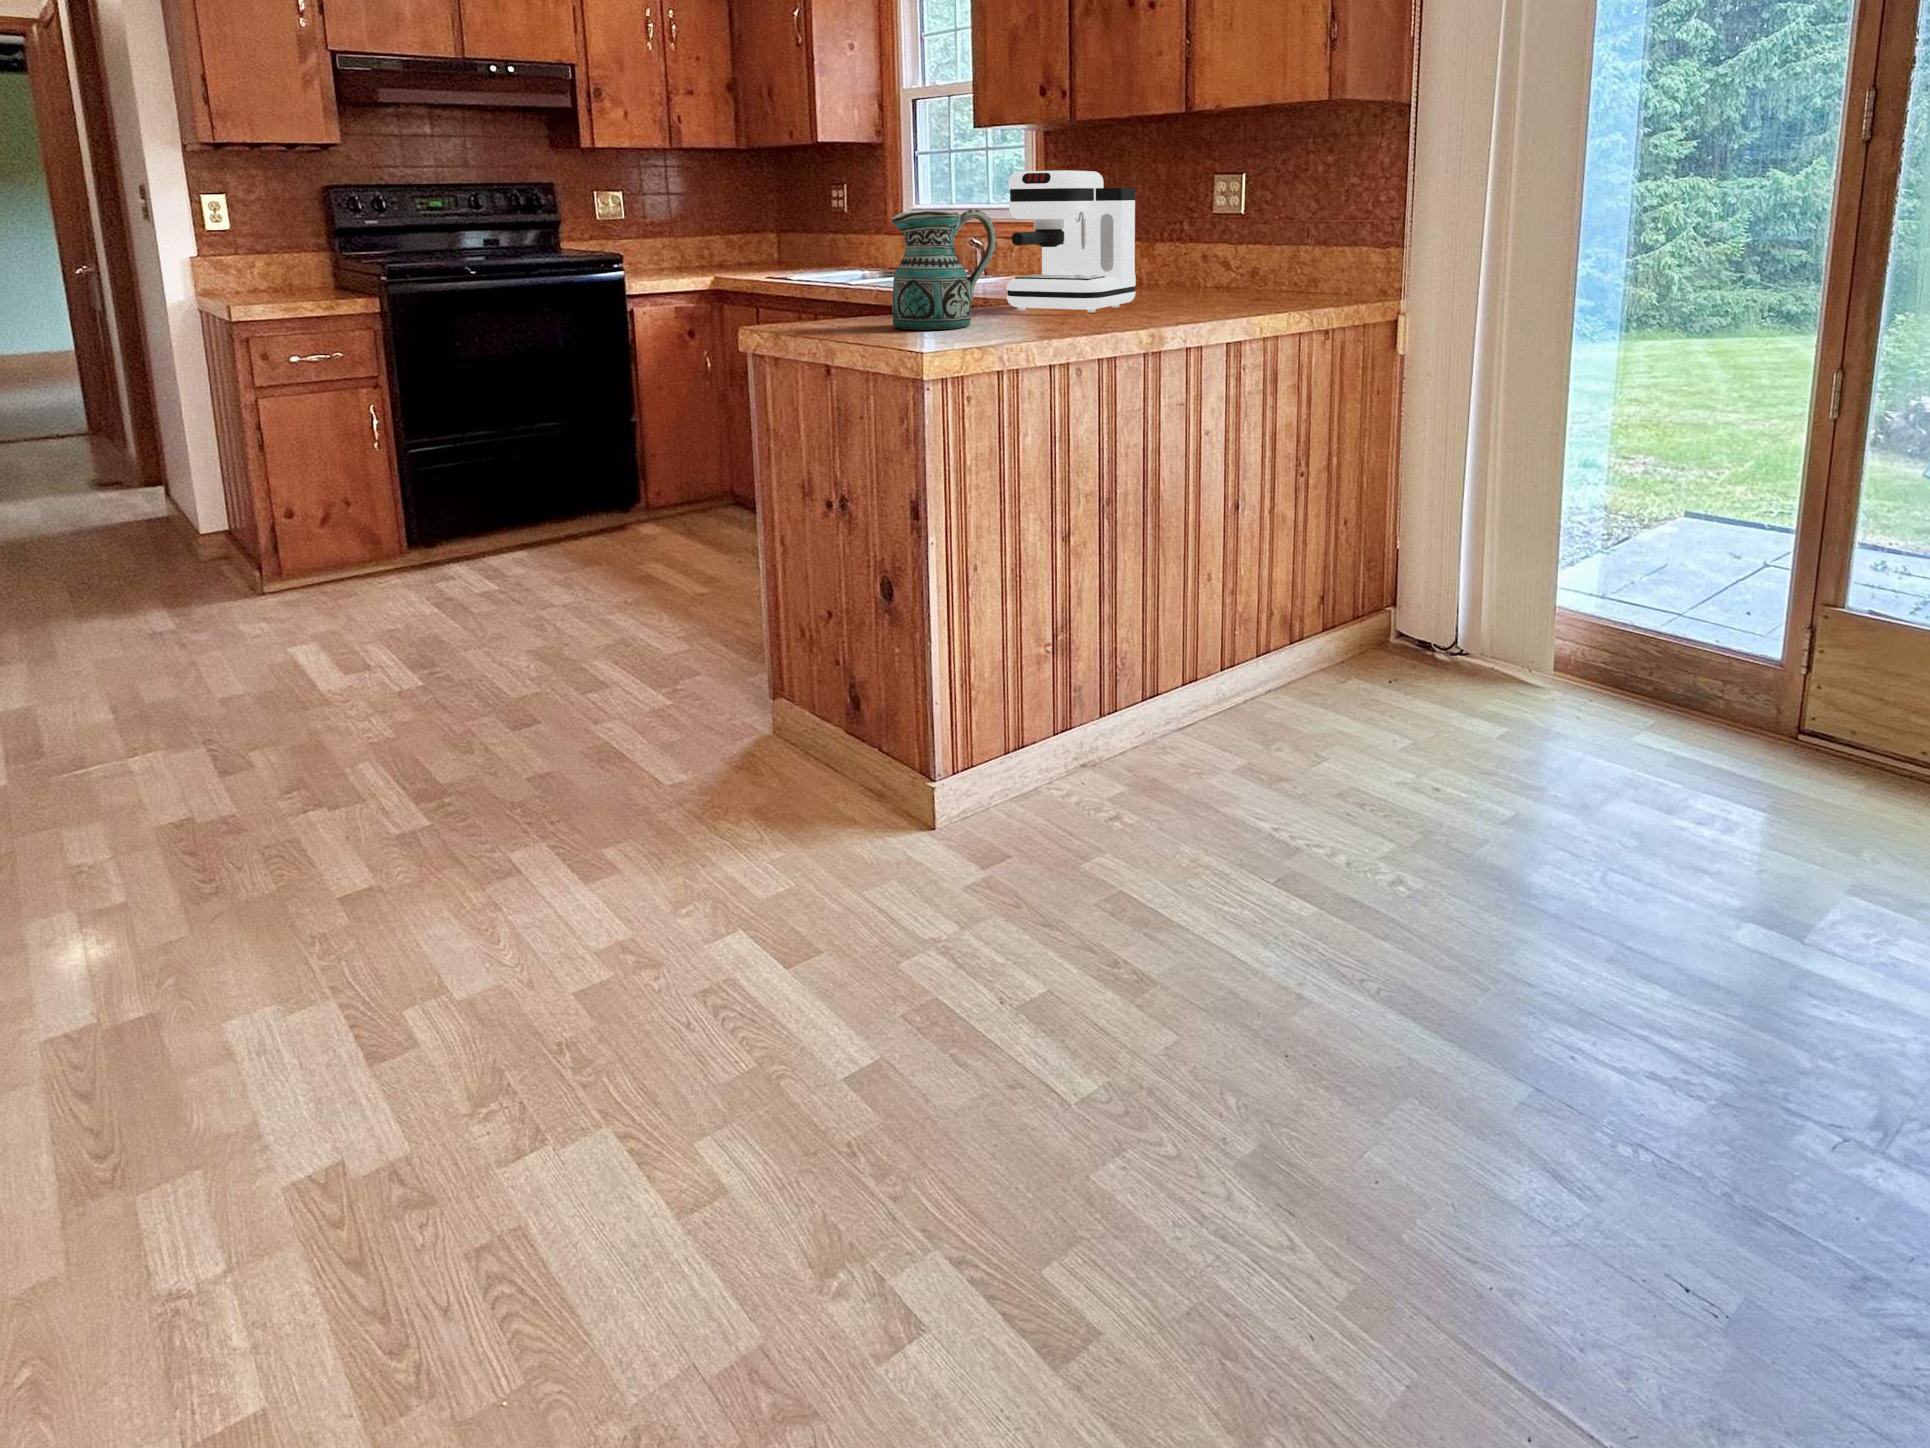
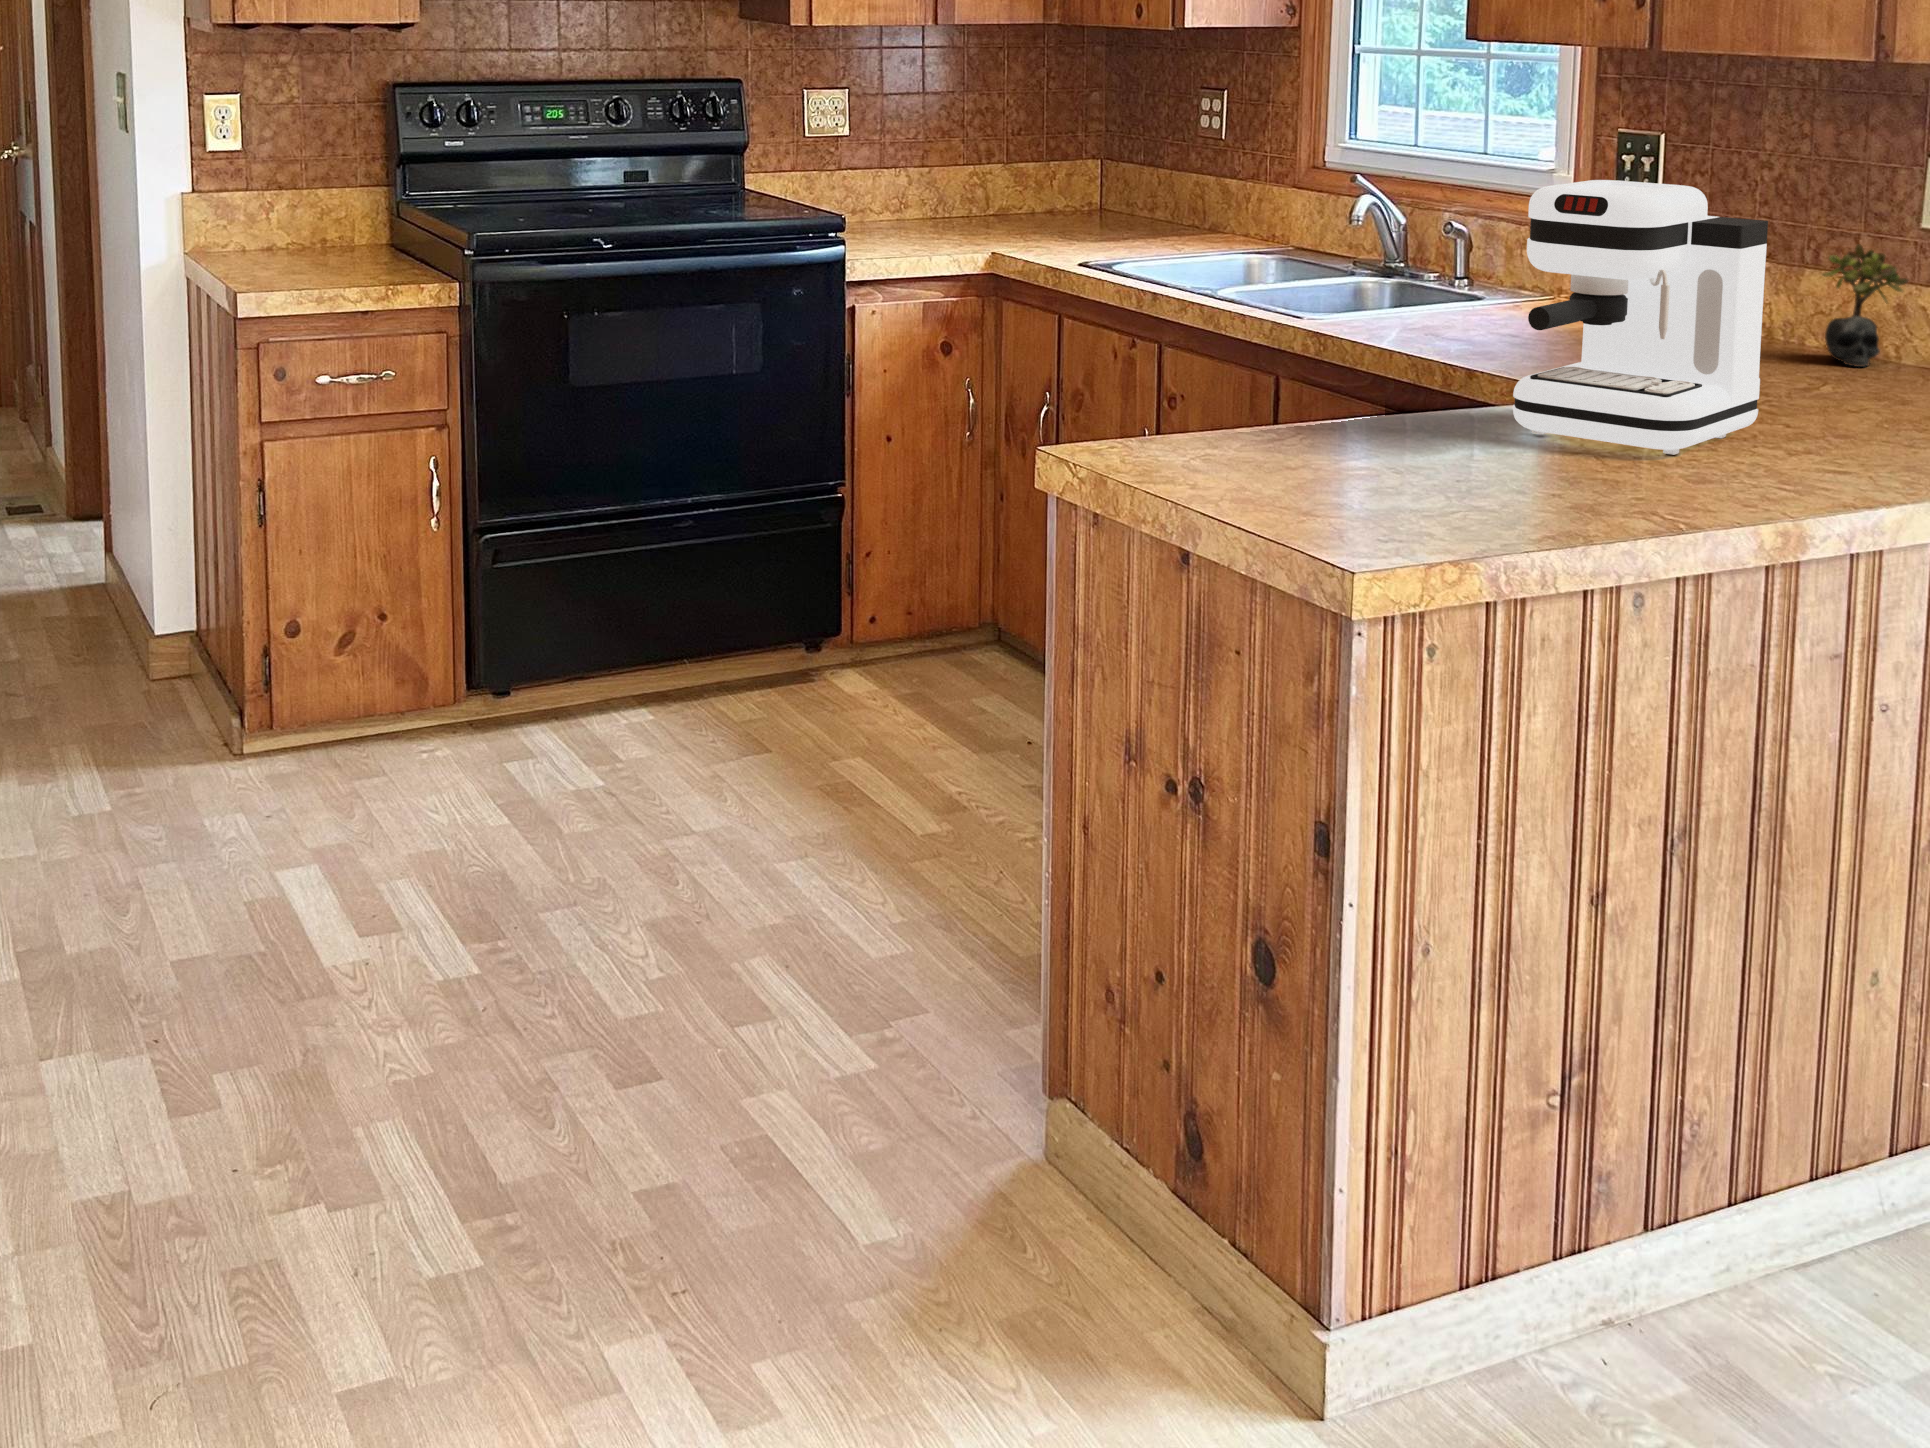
ceramic pitcher: present [892,209,996,329] -> none [1305,271,1499,489]
succulent plant: none [1164,222,1208,285] -> present [1822,244,1908,367]

